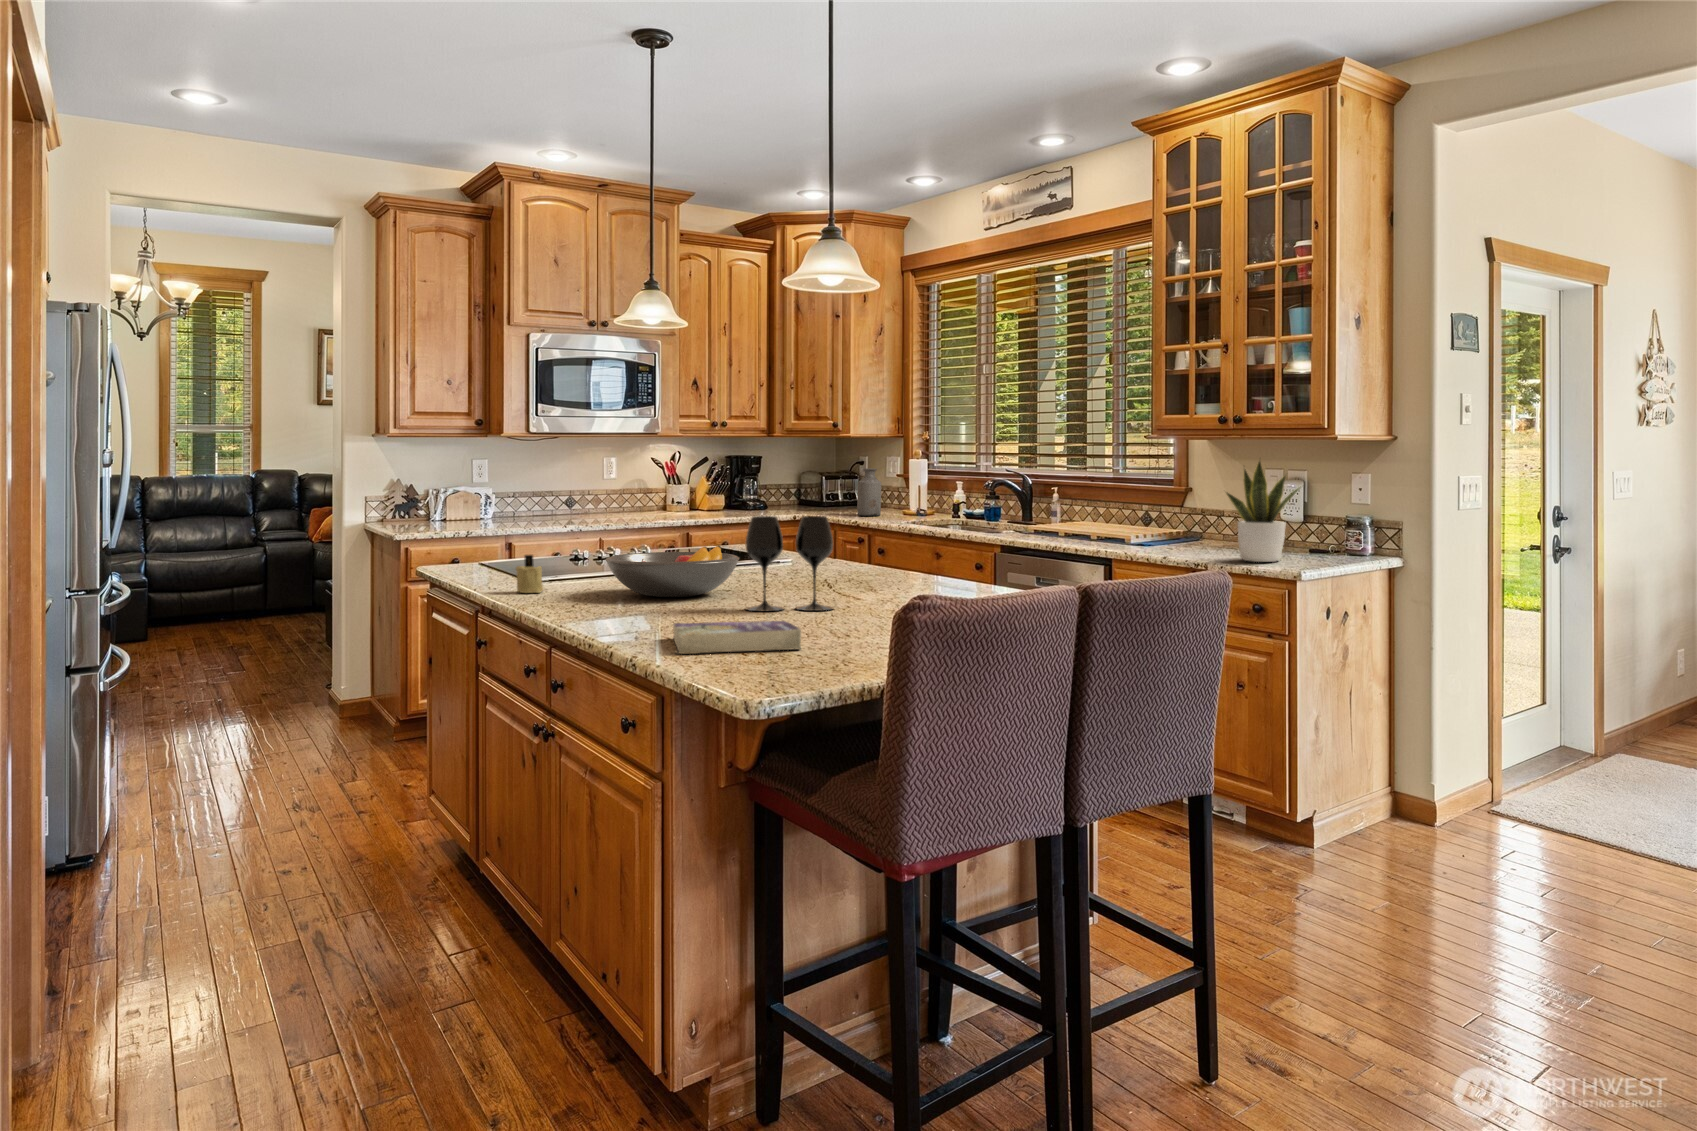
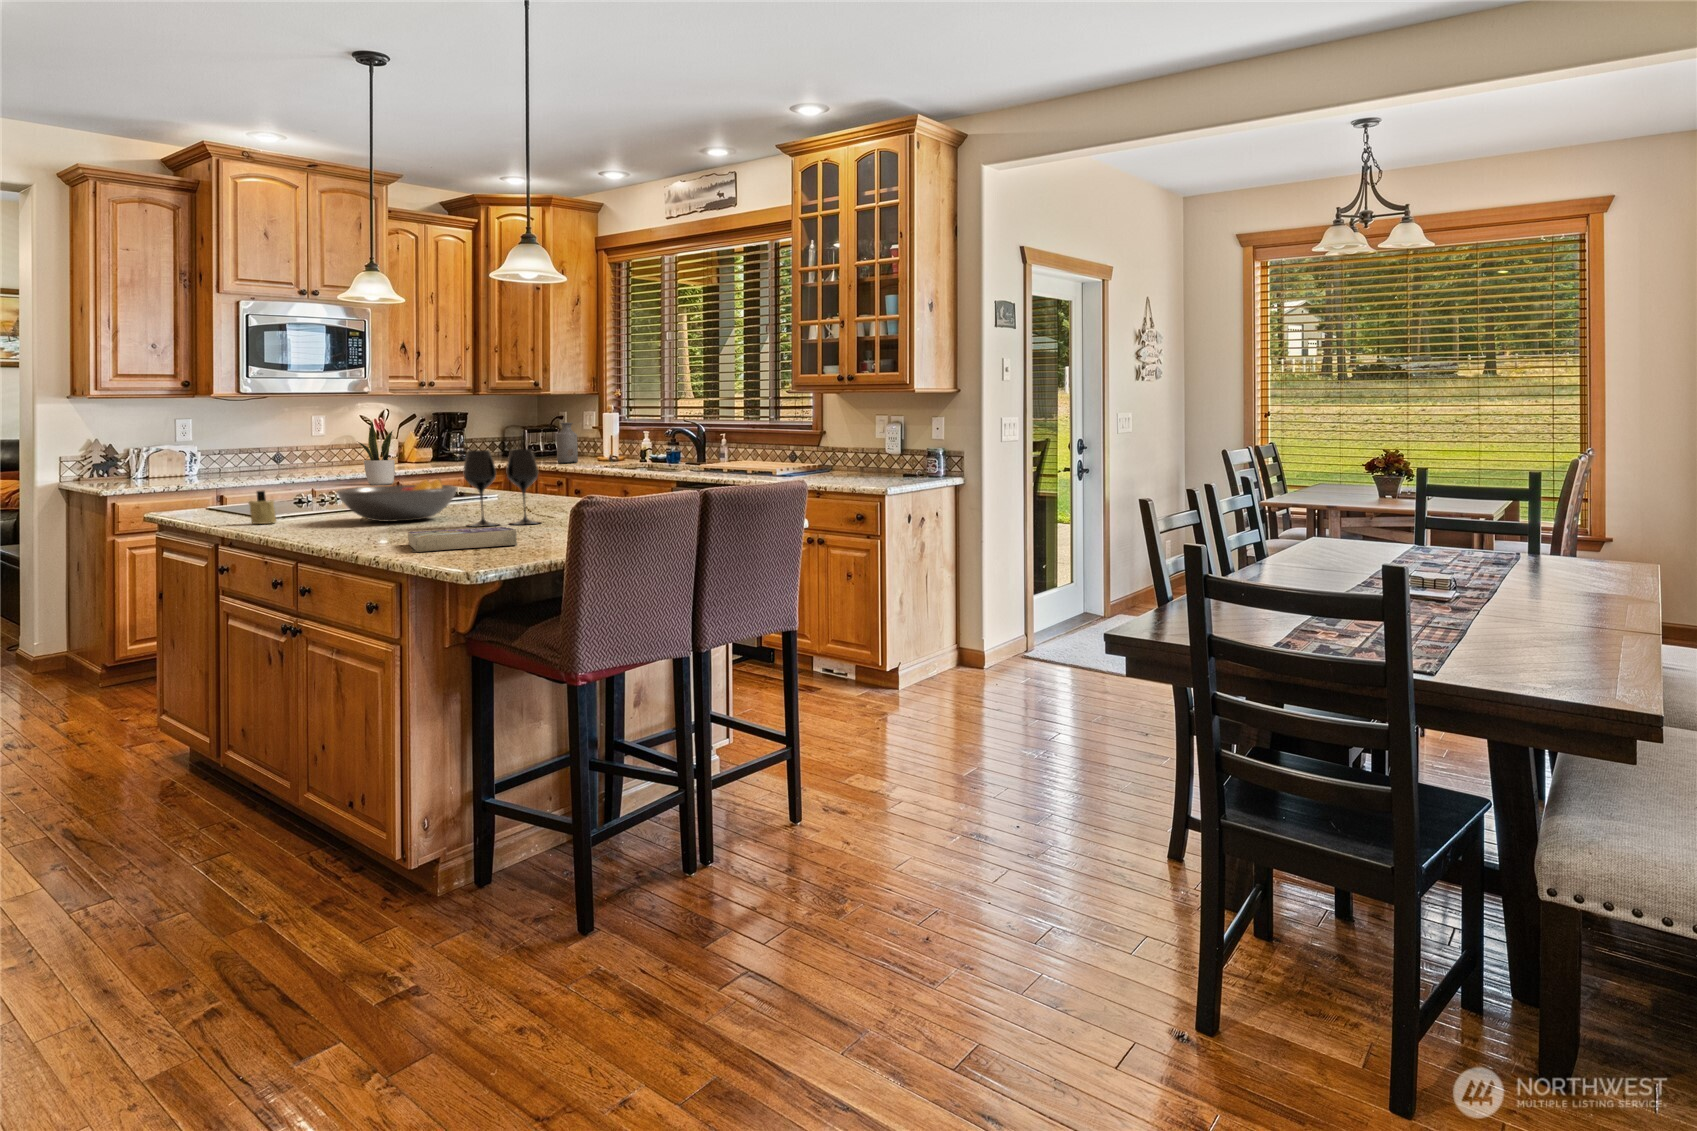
potted plant: present [1227,461,1299,562] -> present [358,422,395,485]

